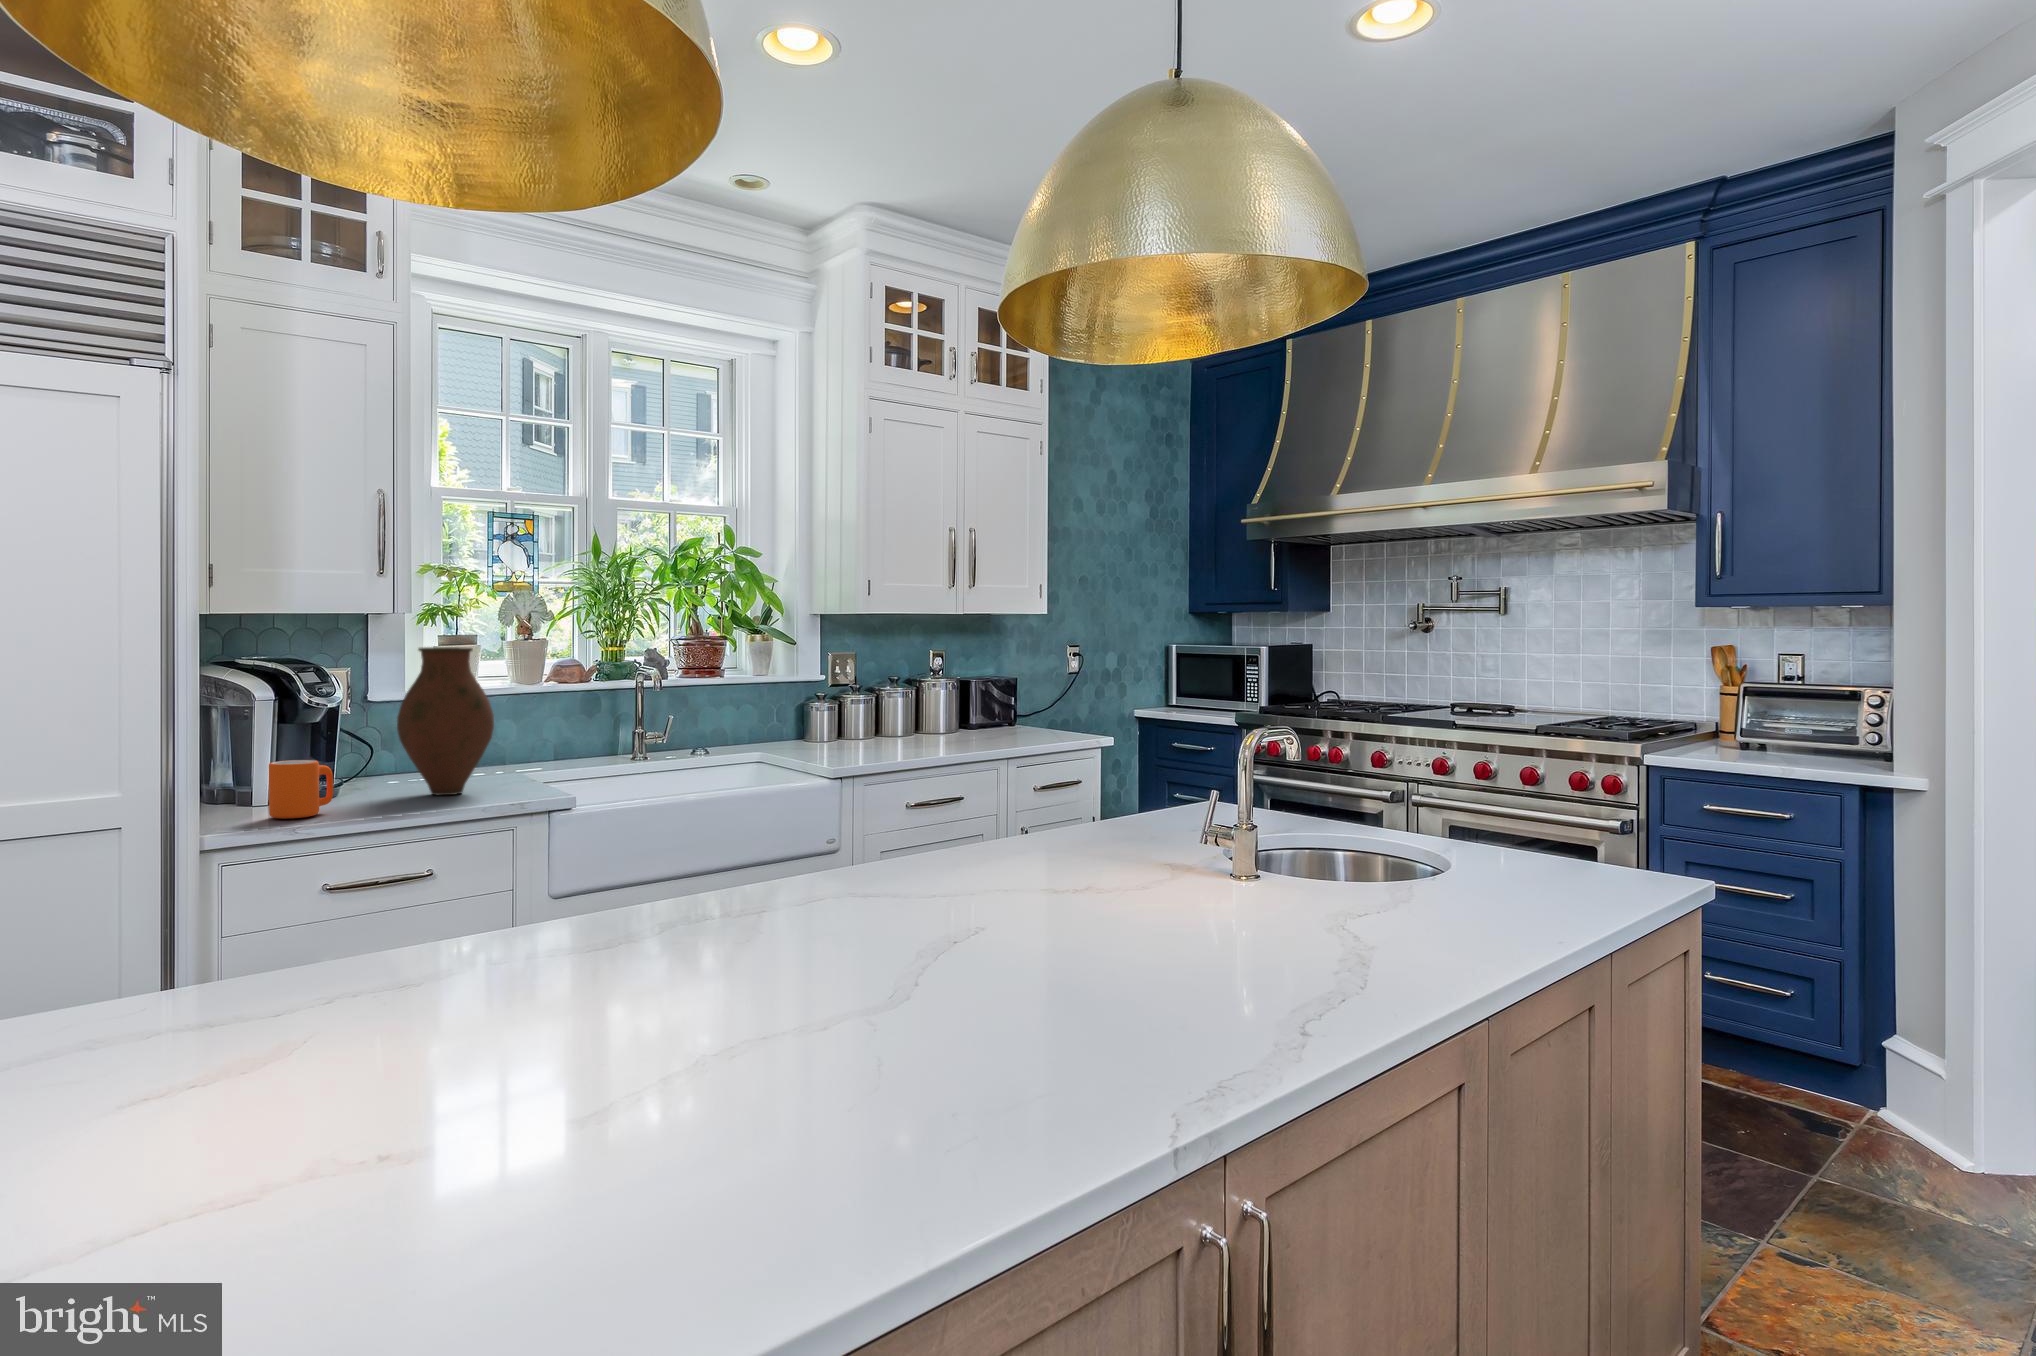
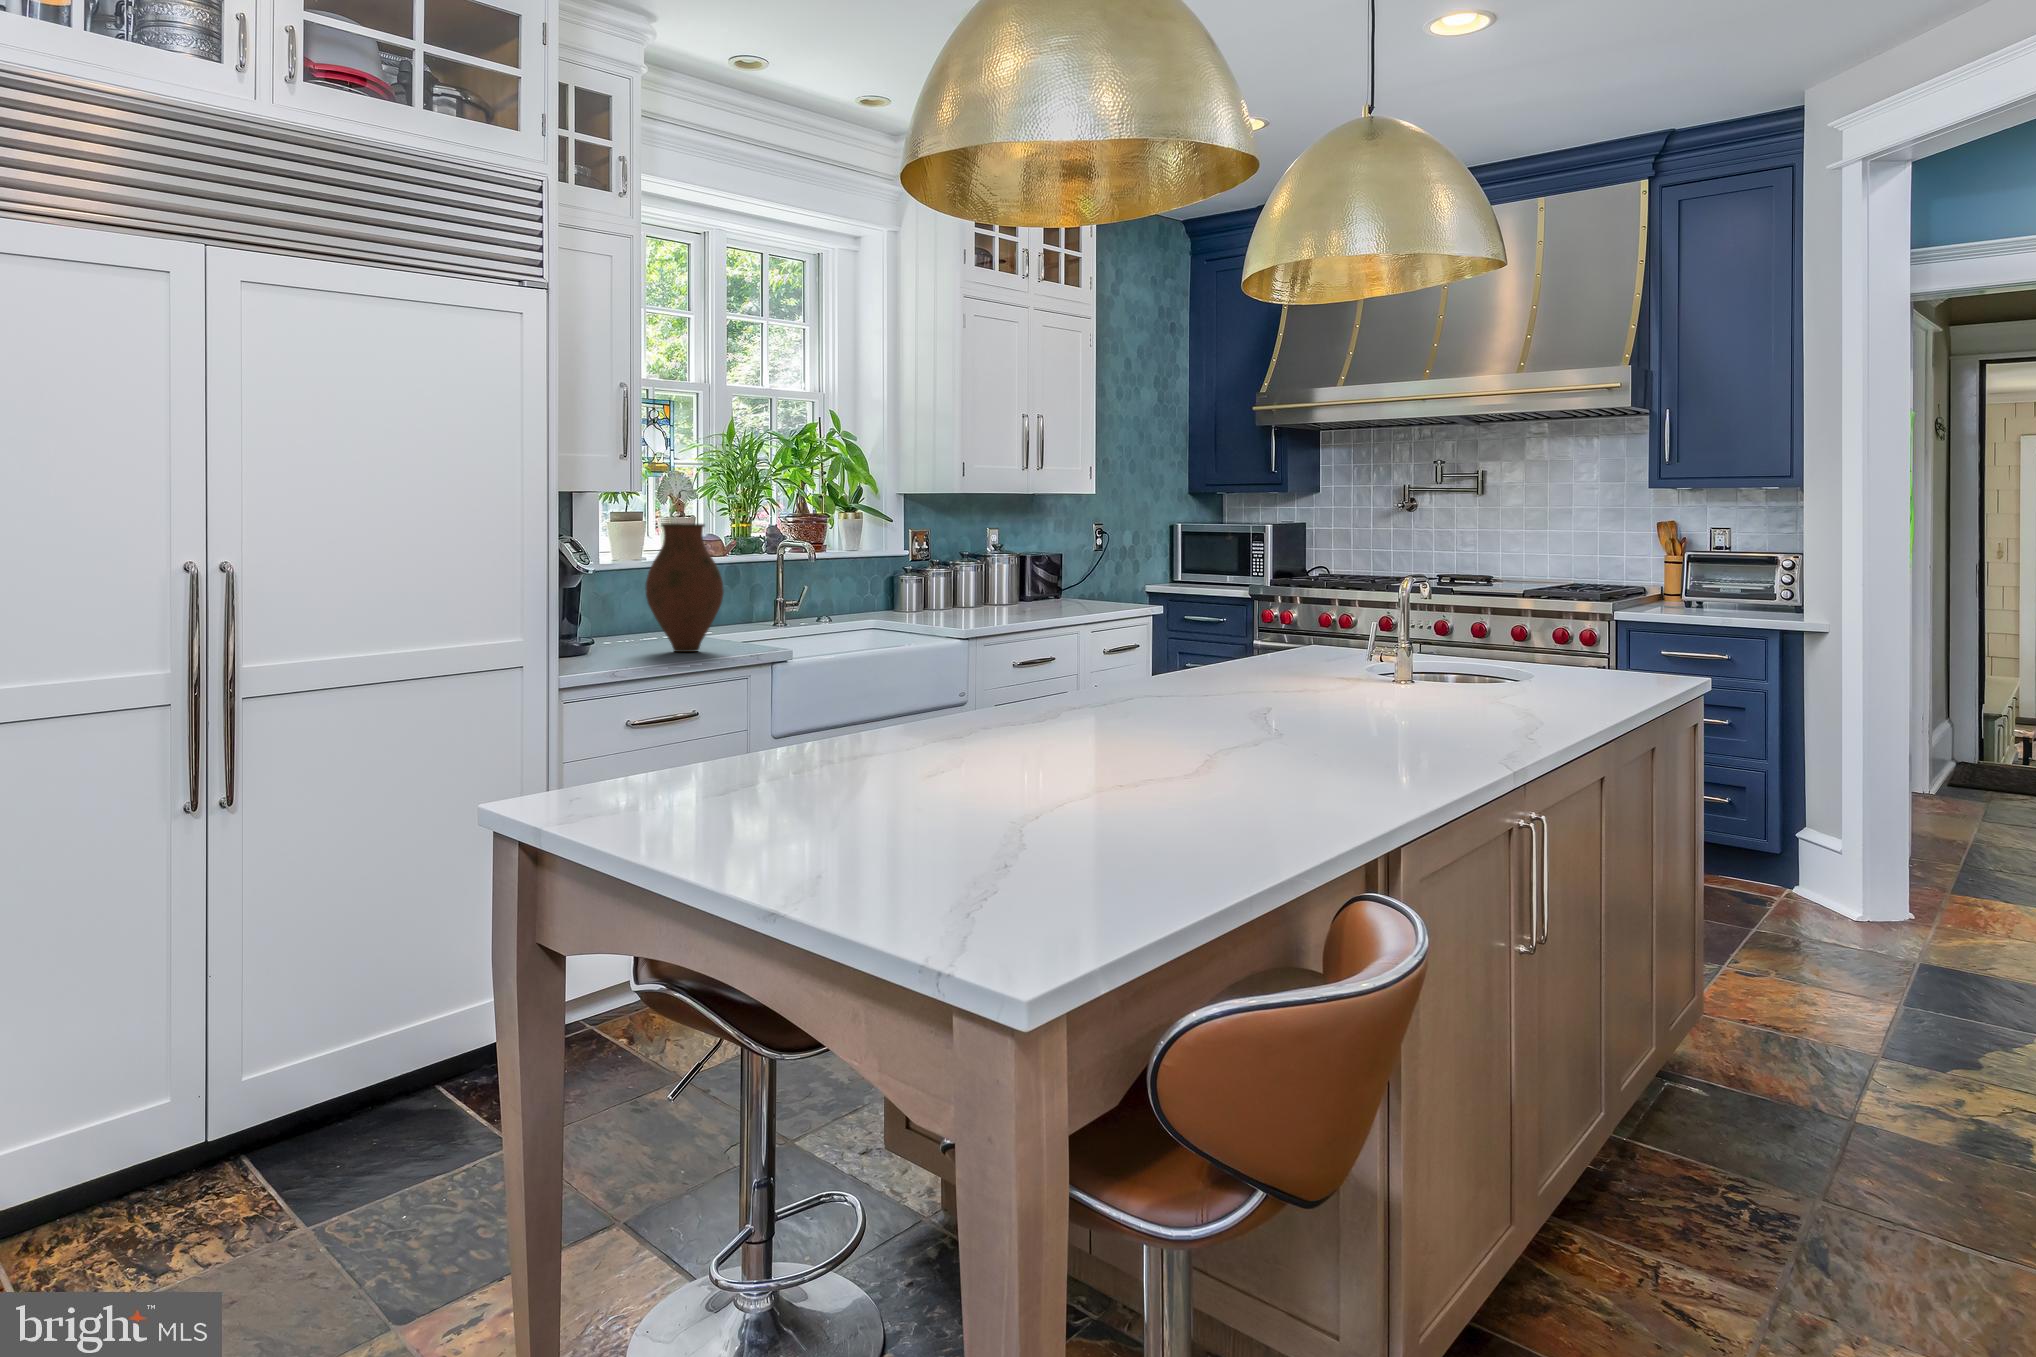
mug: present [269,760,333,819] -> none [590,619,631,667]

